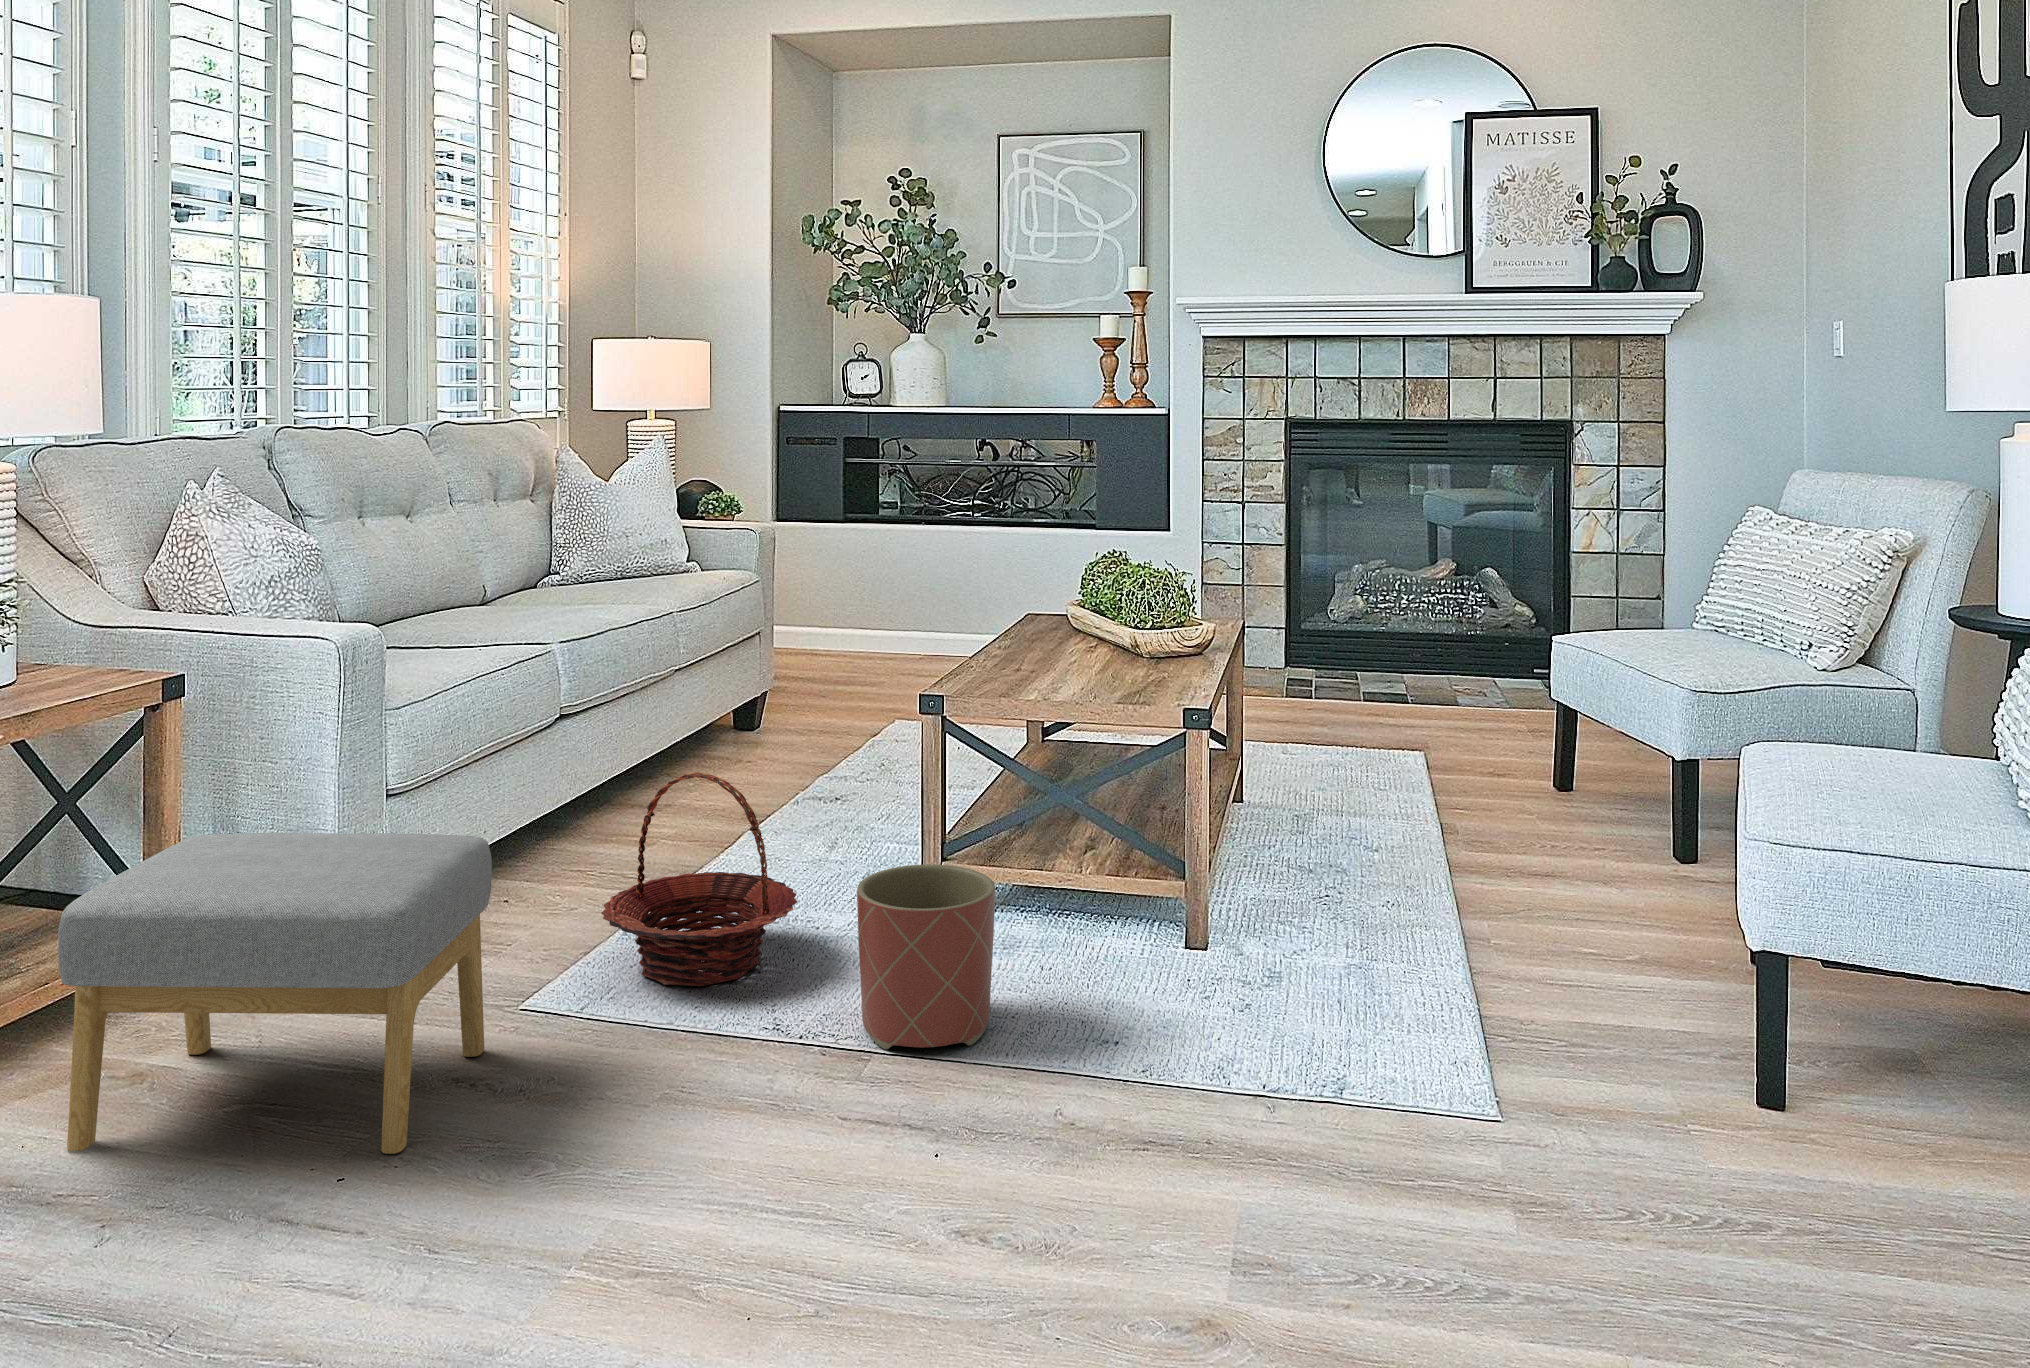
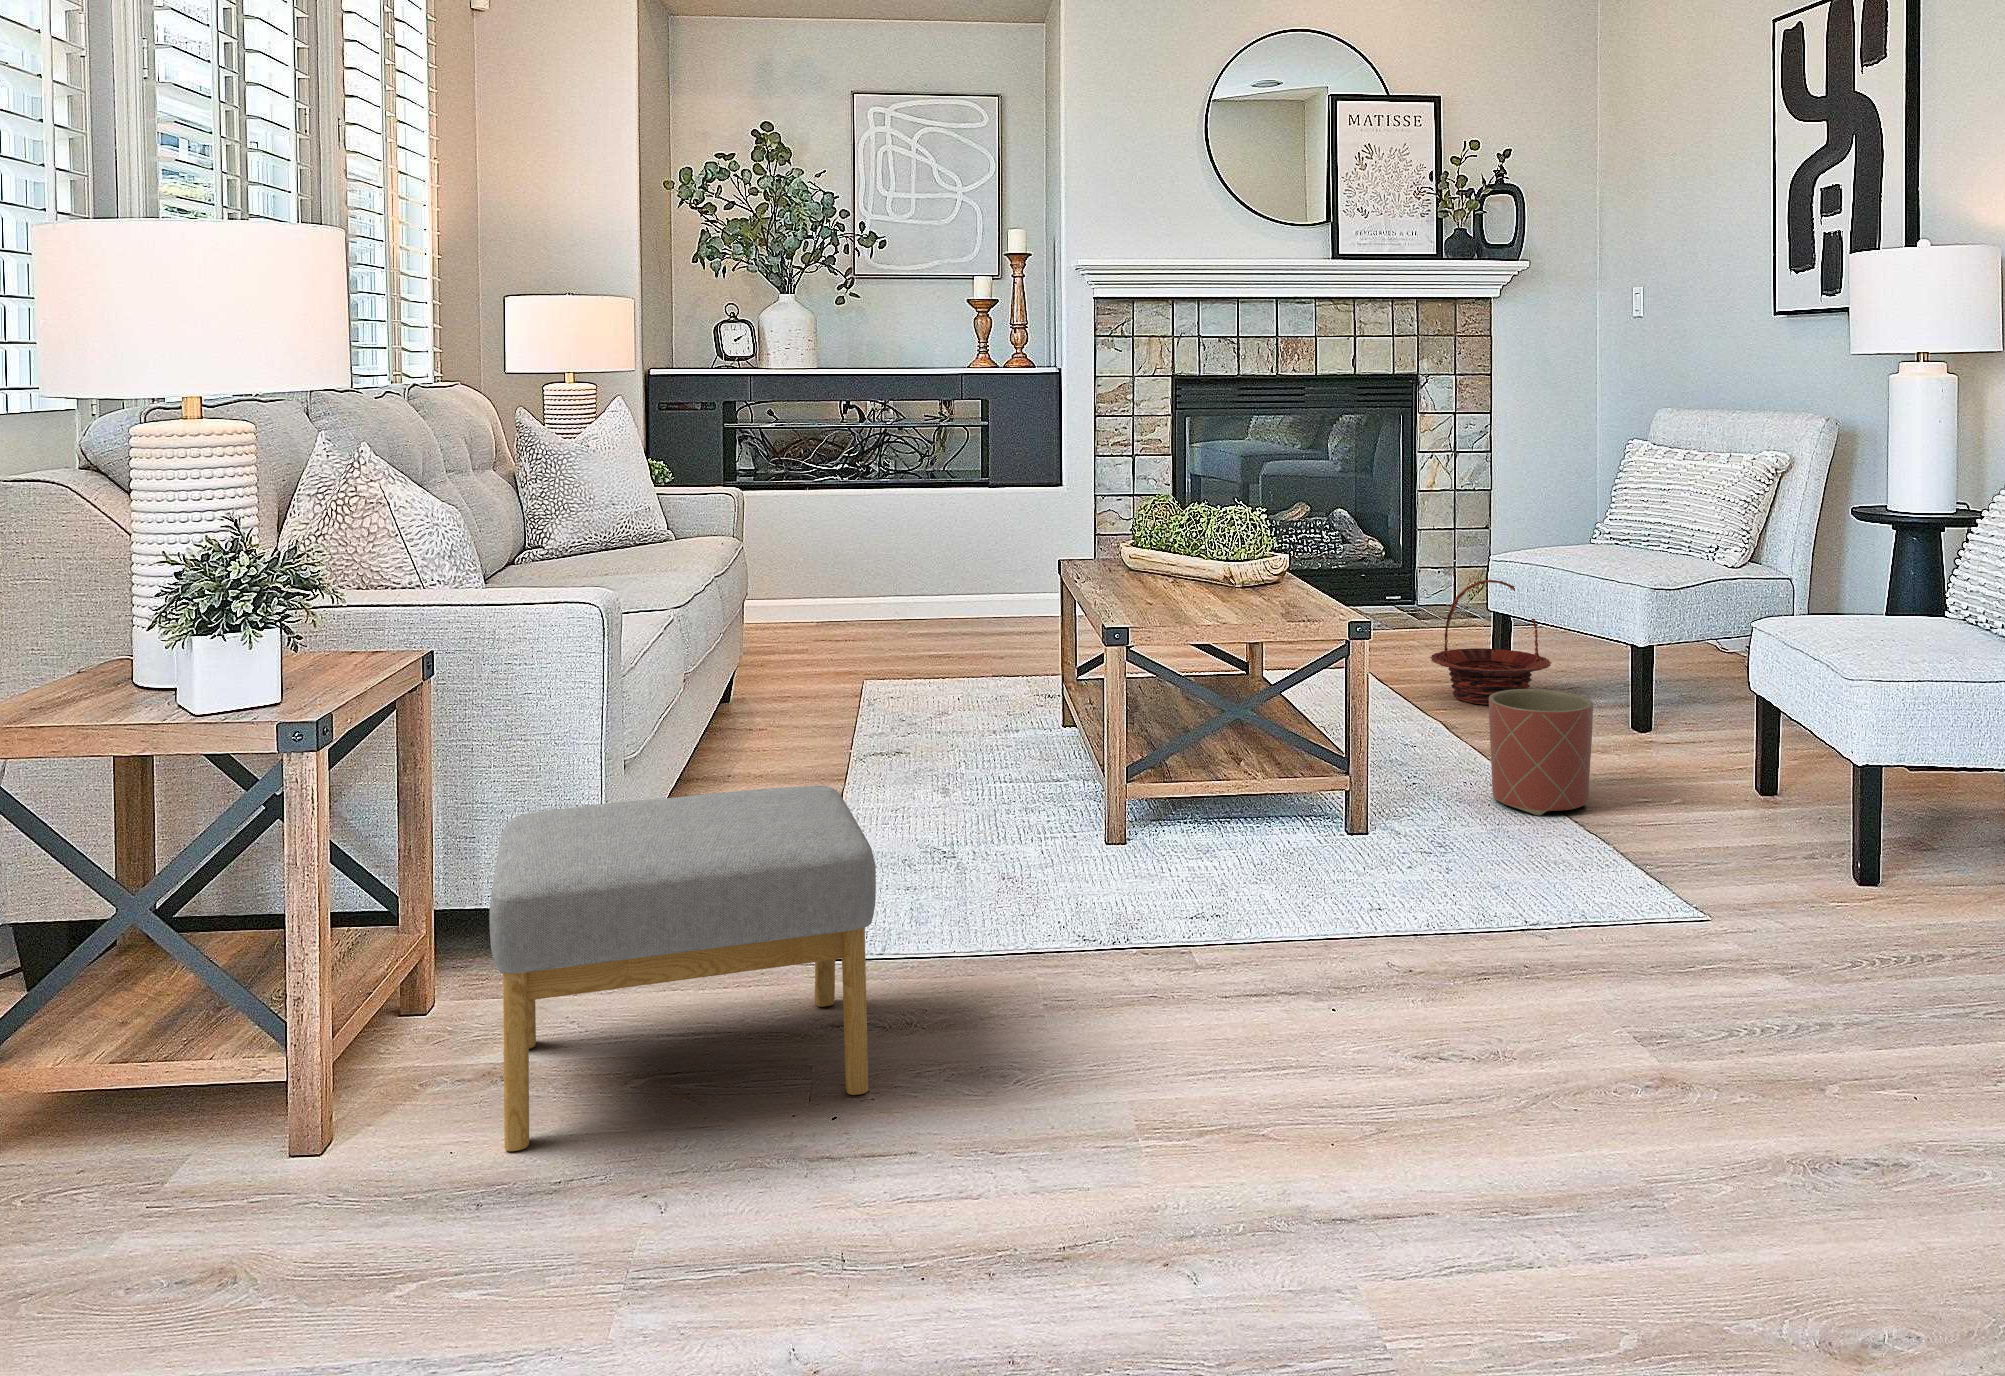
basket: present [602,772,797,986] -> present [1430,580,1552,705]
planter: present [857,864,995,1049] -> present [1489,689,1593,816]

